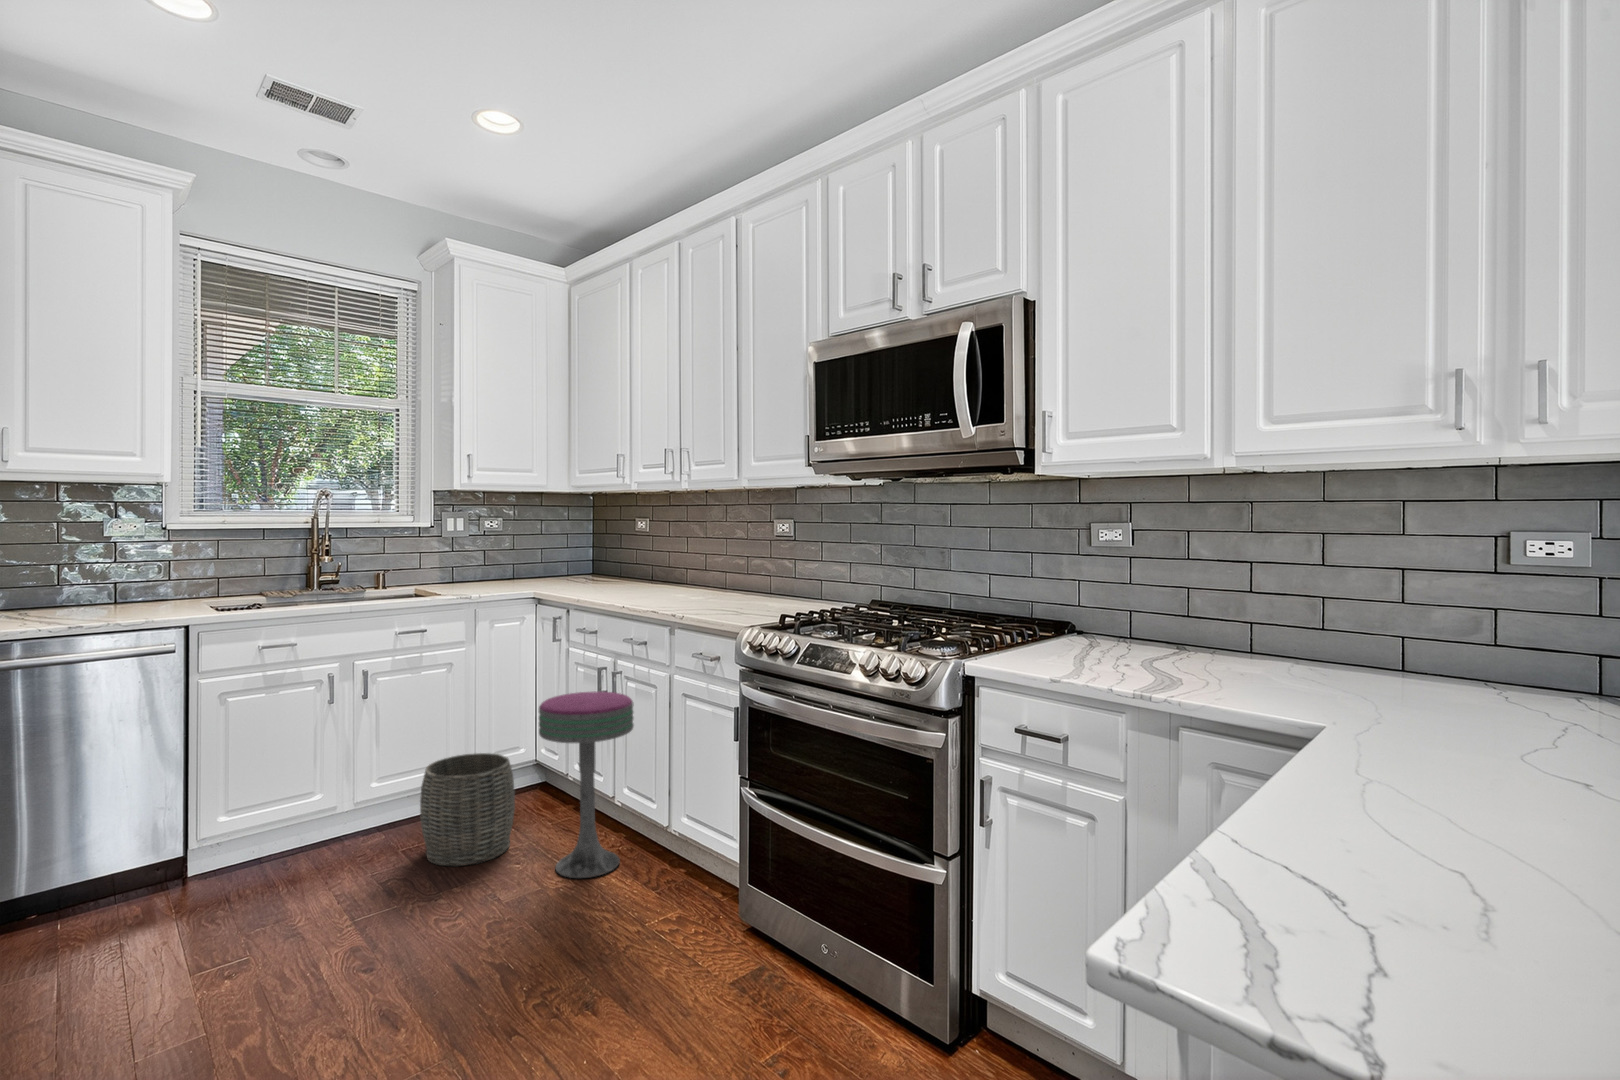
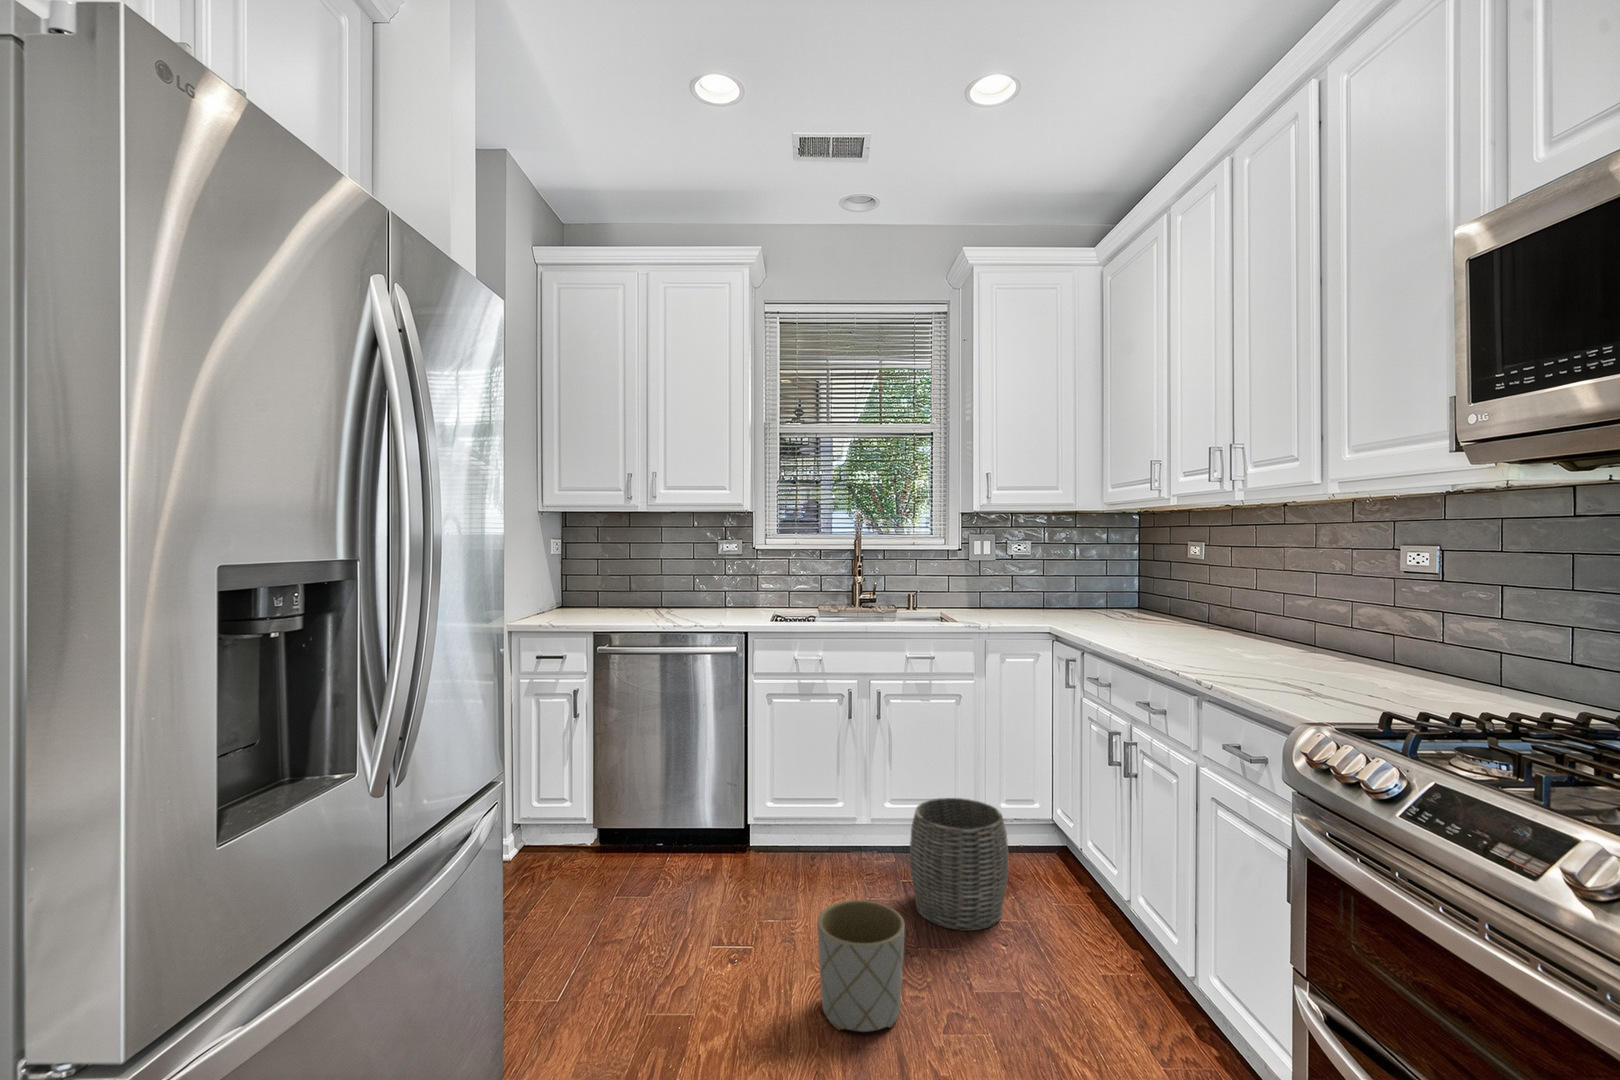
bar stool: present [539,692,634,878] -> none [1021,757,1145,1009]
planter: none [366,846,454,960] -> present [817,900,905,1032]

